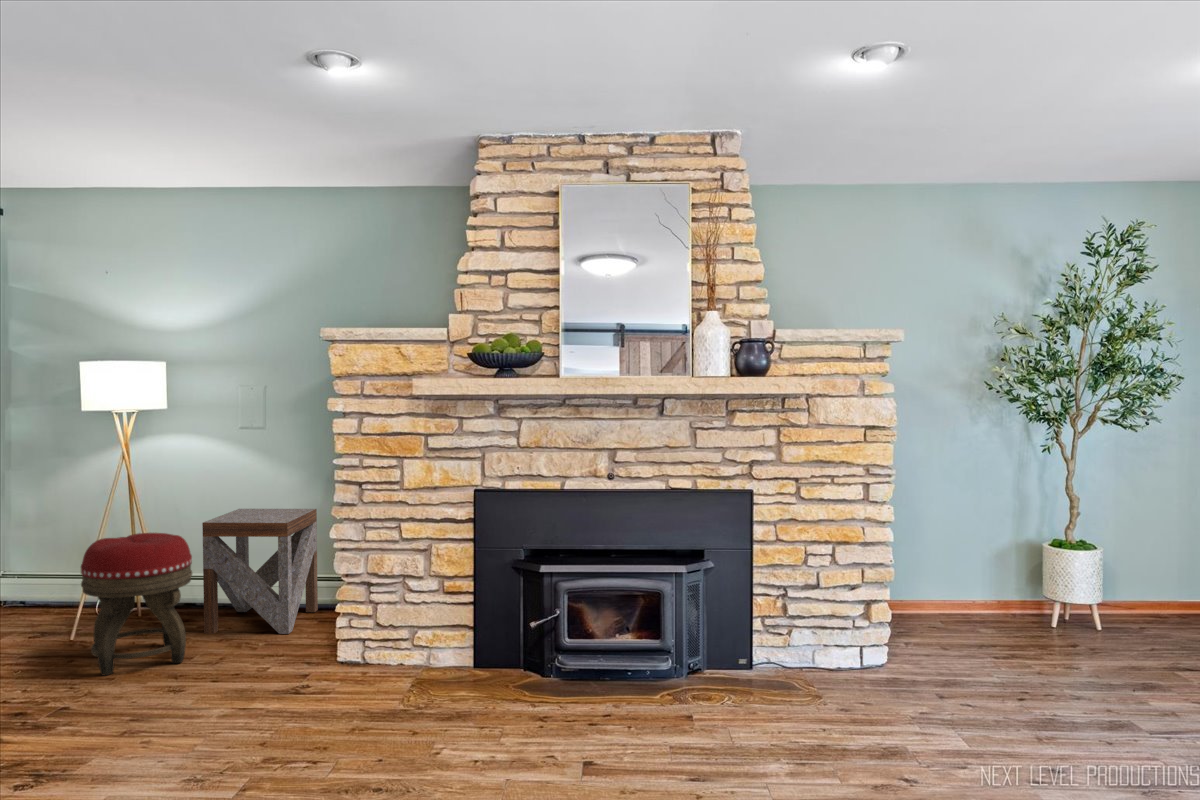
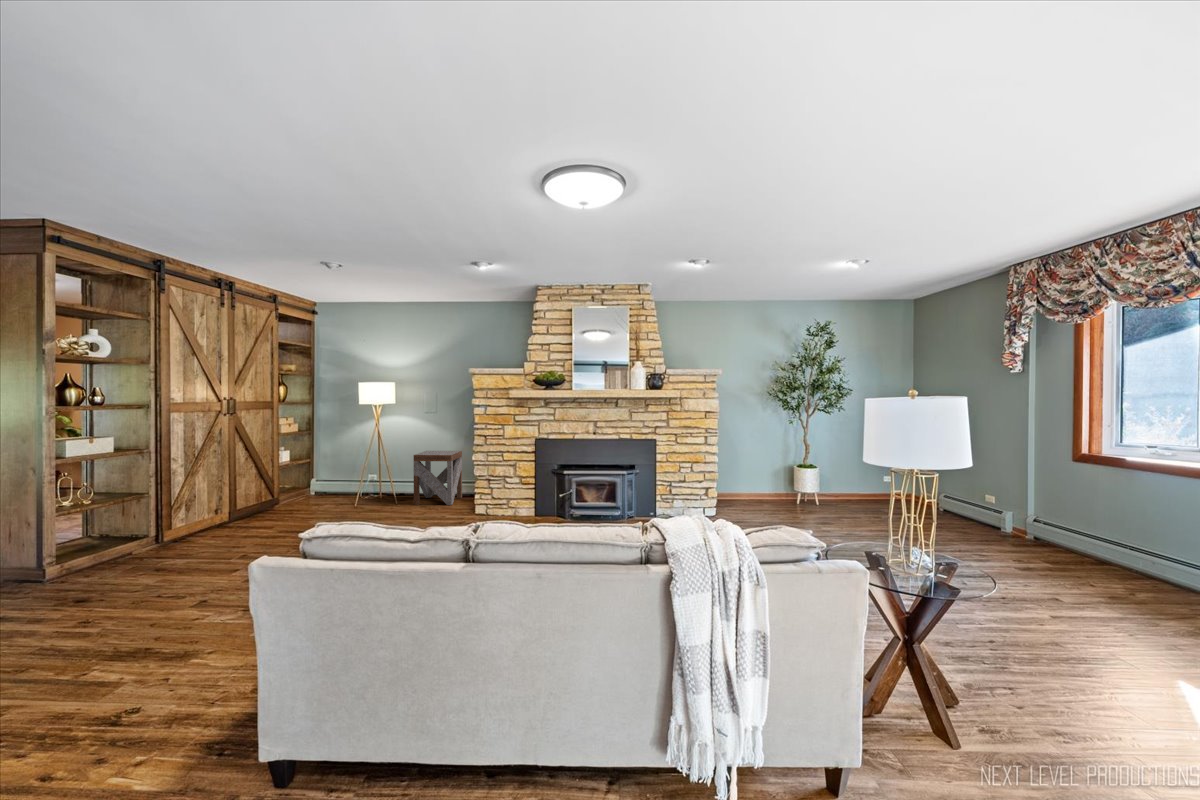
footstool: present [81,533,192,675] -> none [366,458,412,517]

